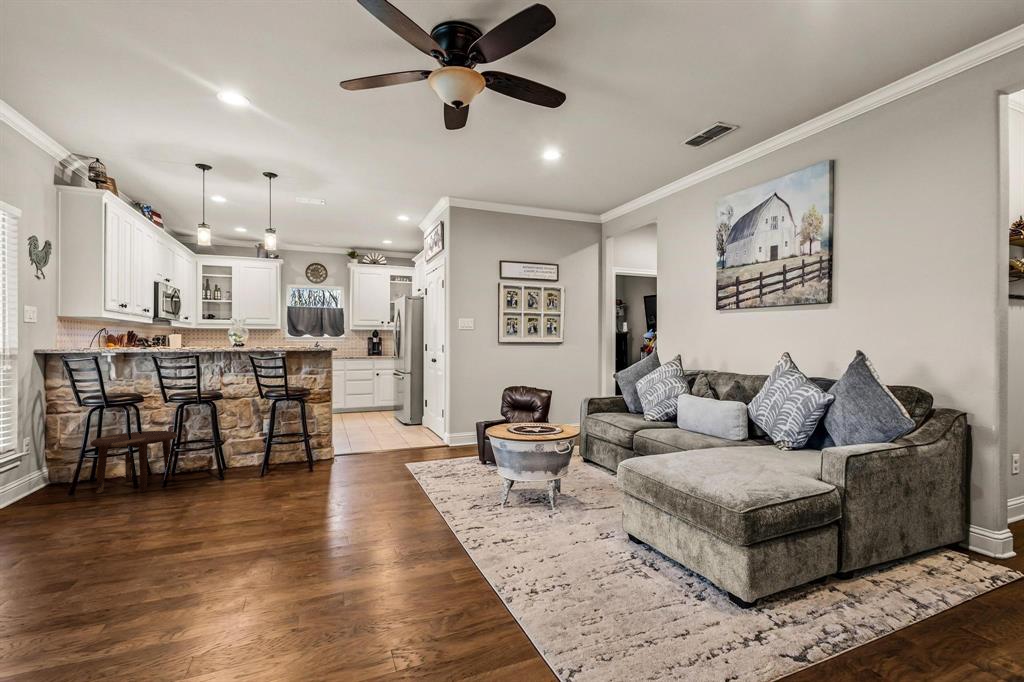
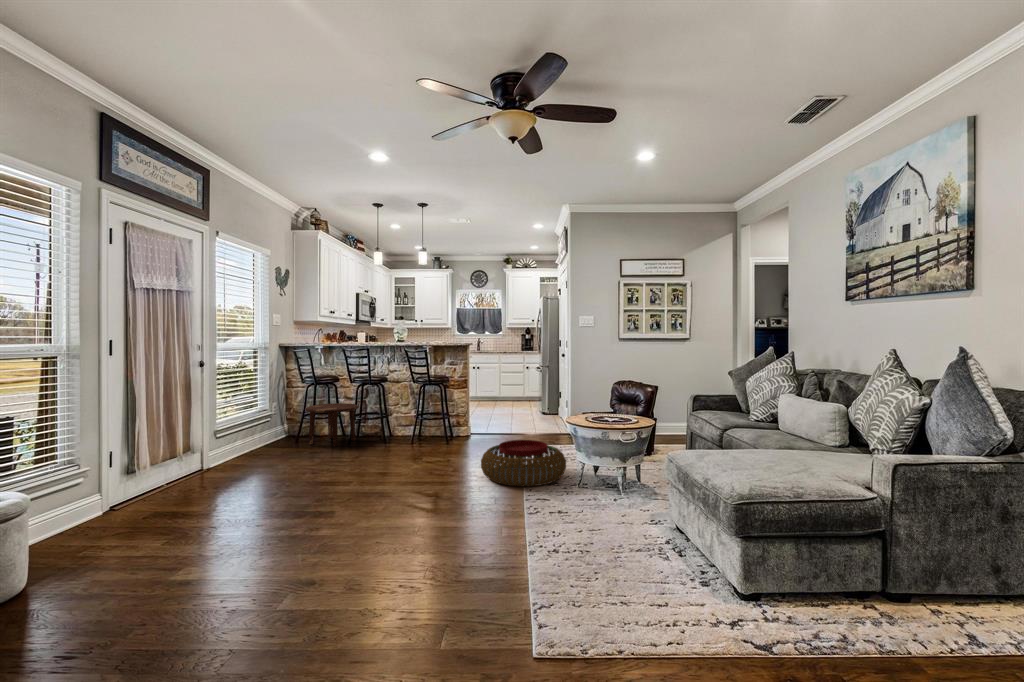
pouf: none [381,460,481,516] -> present [481,440,566,487]

